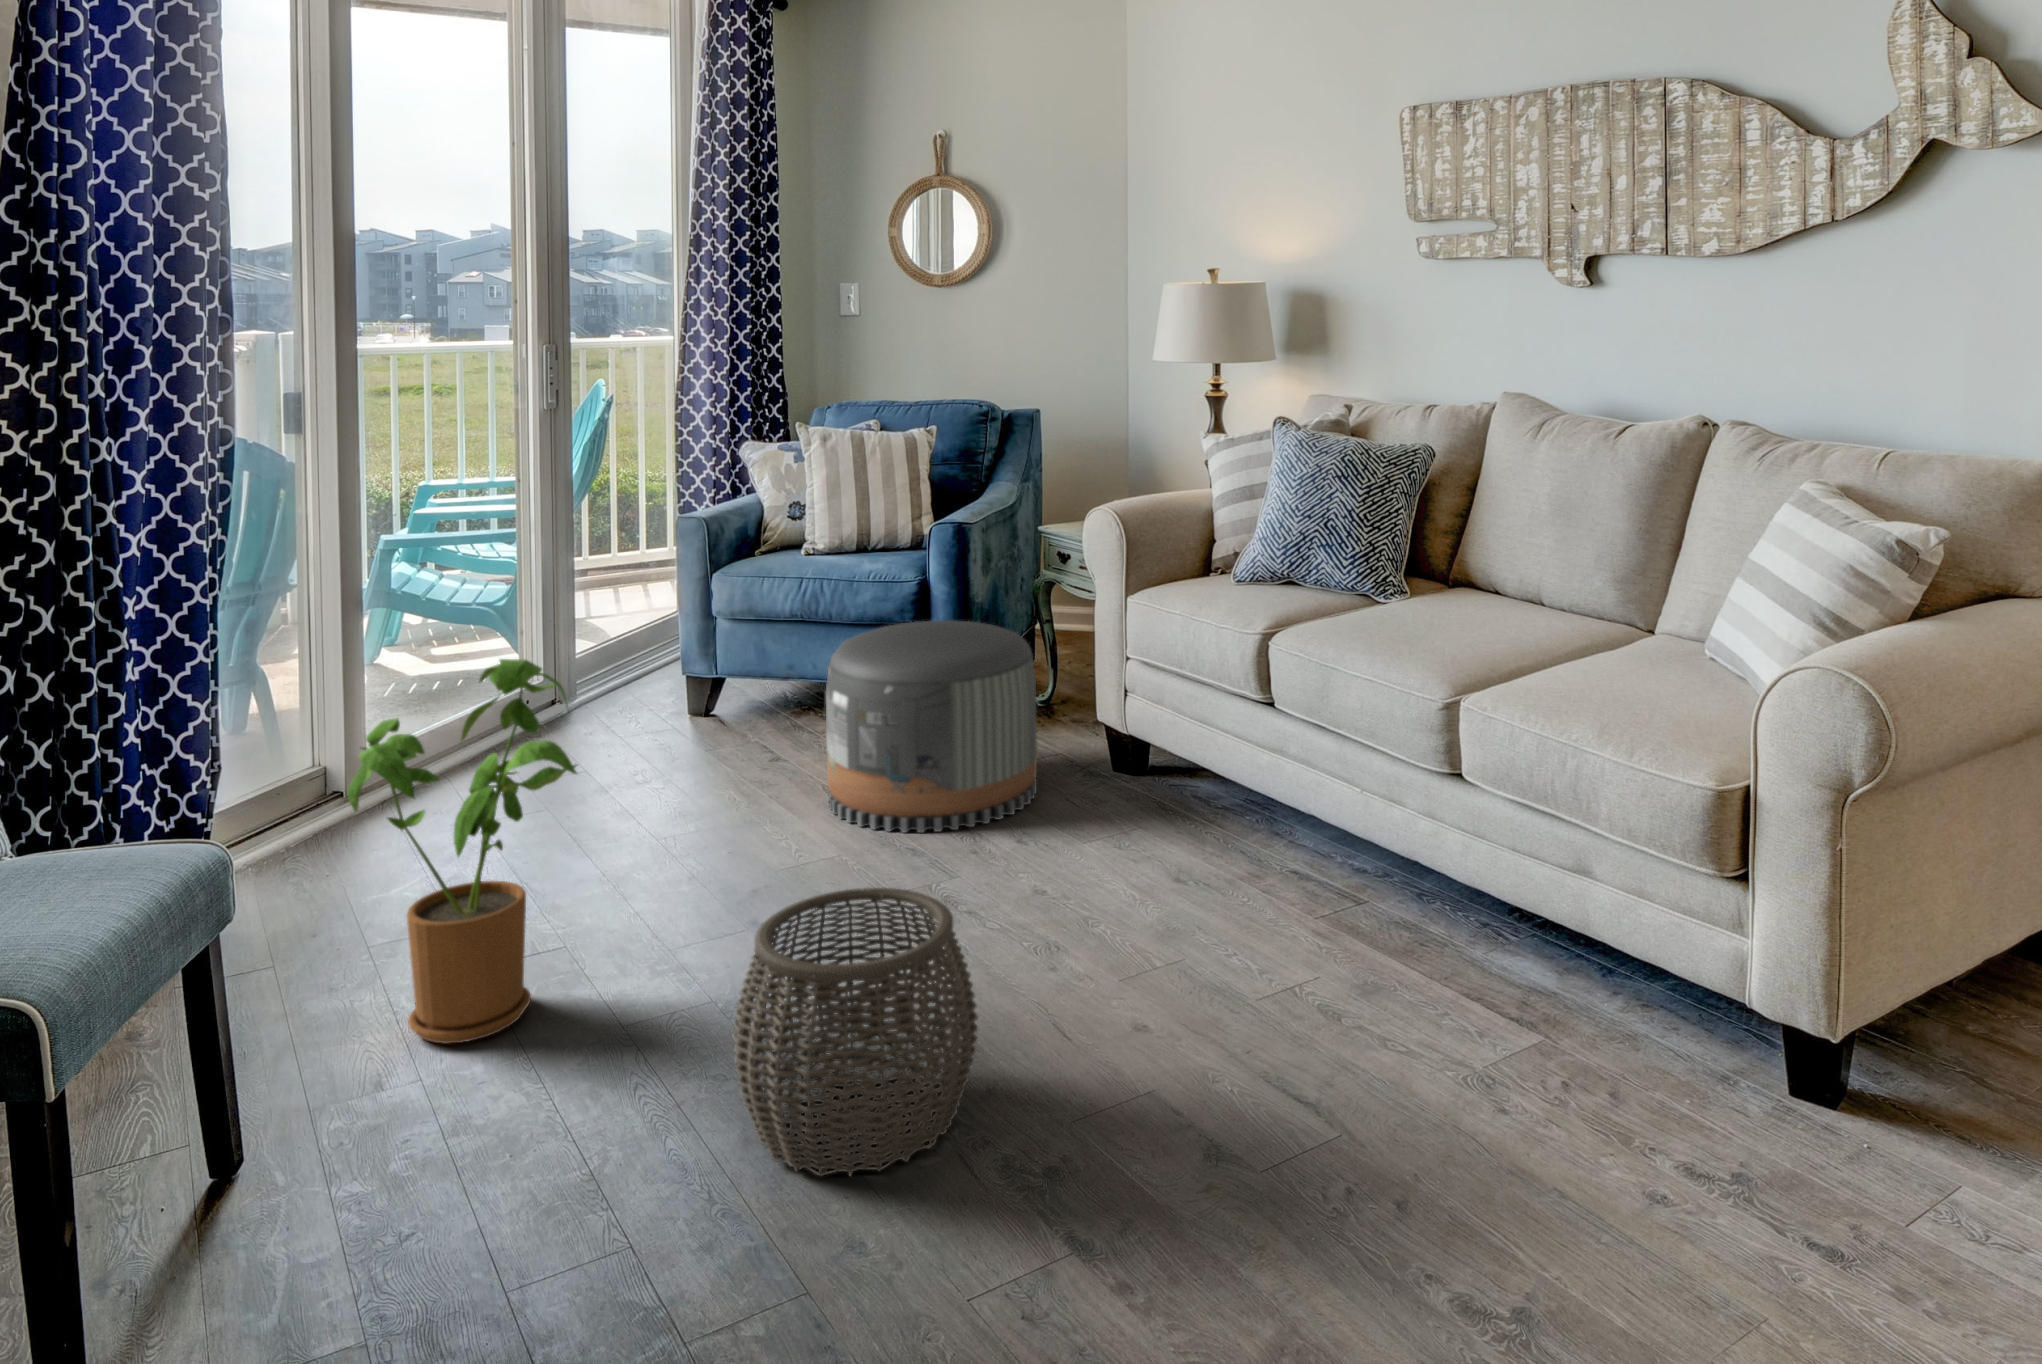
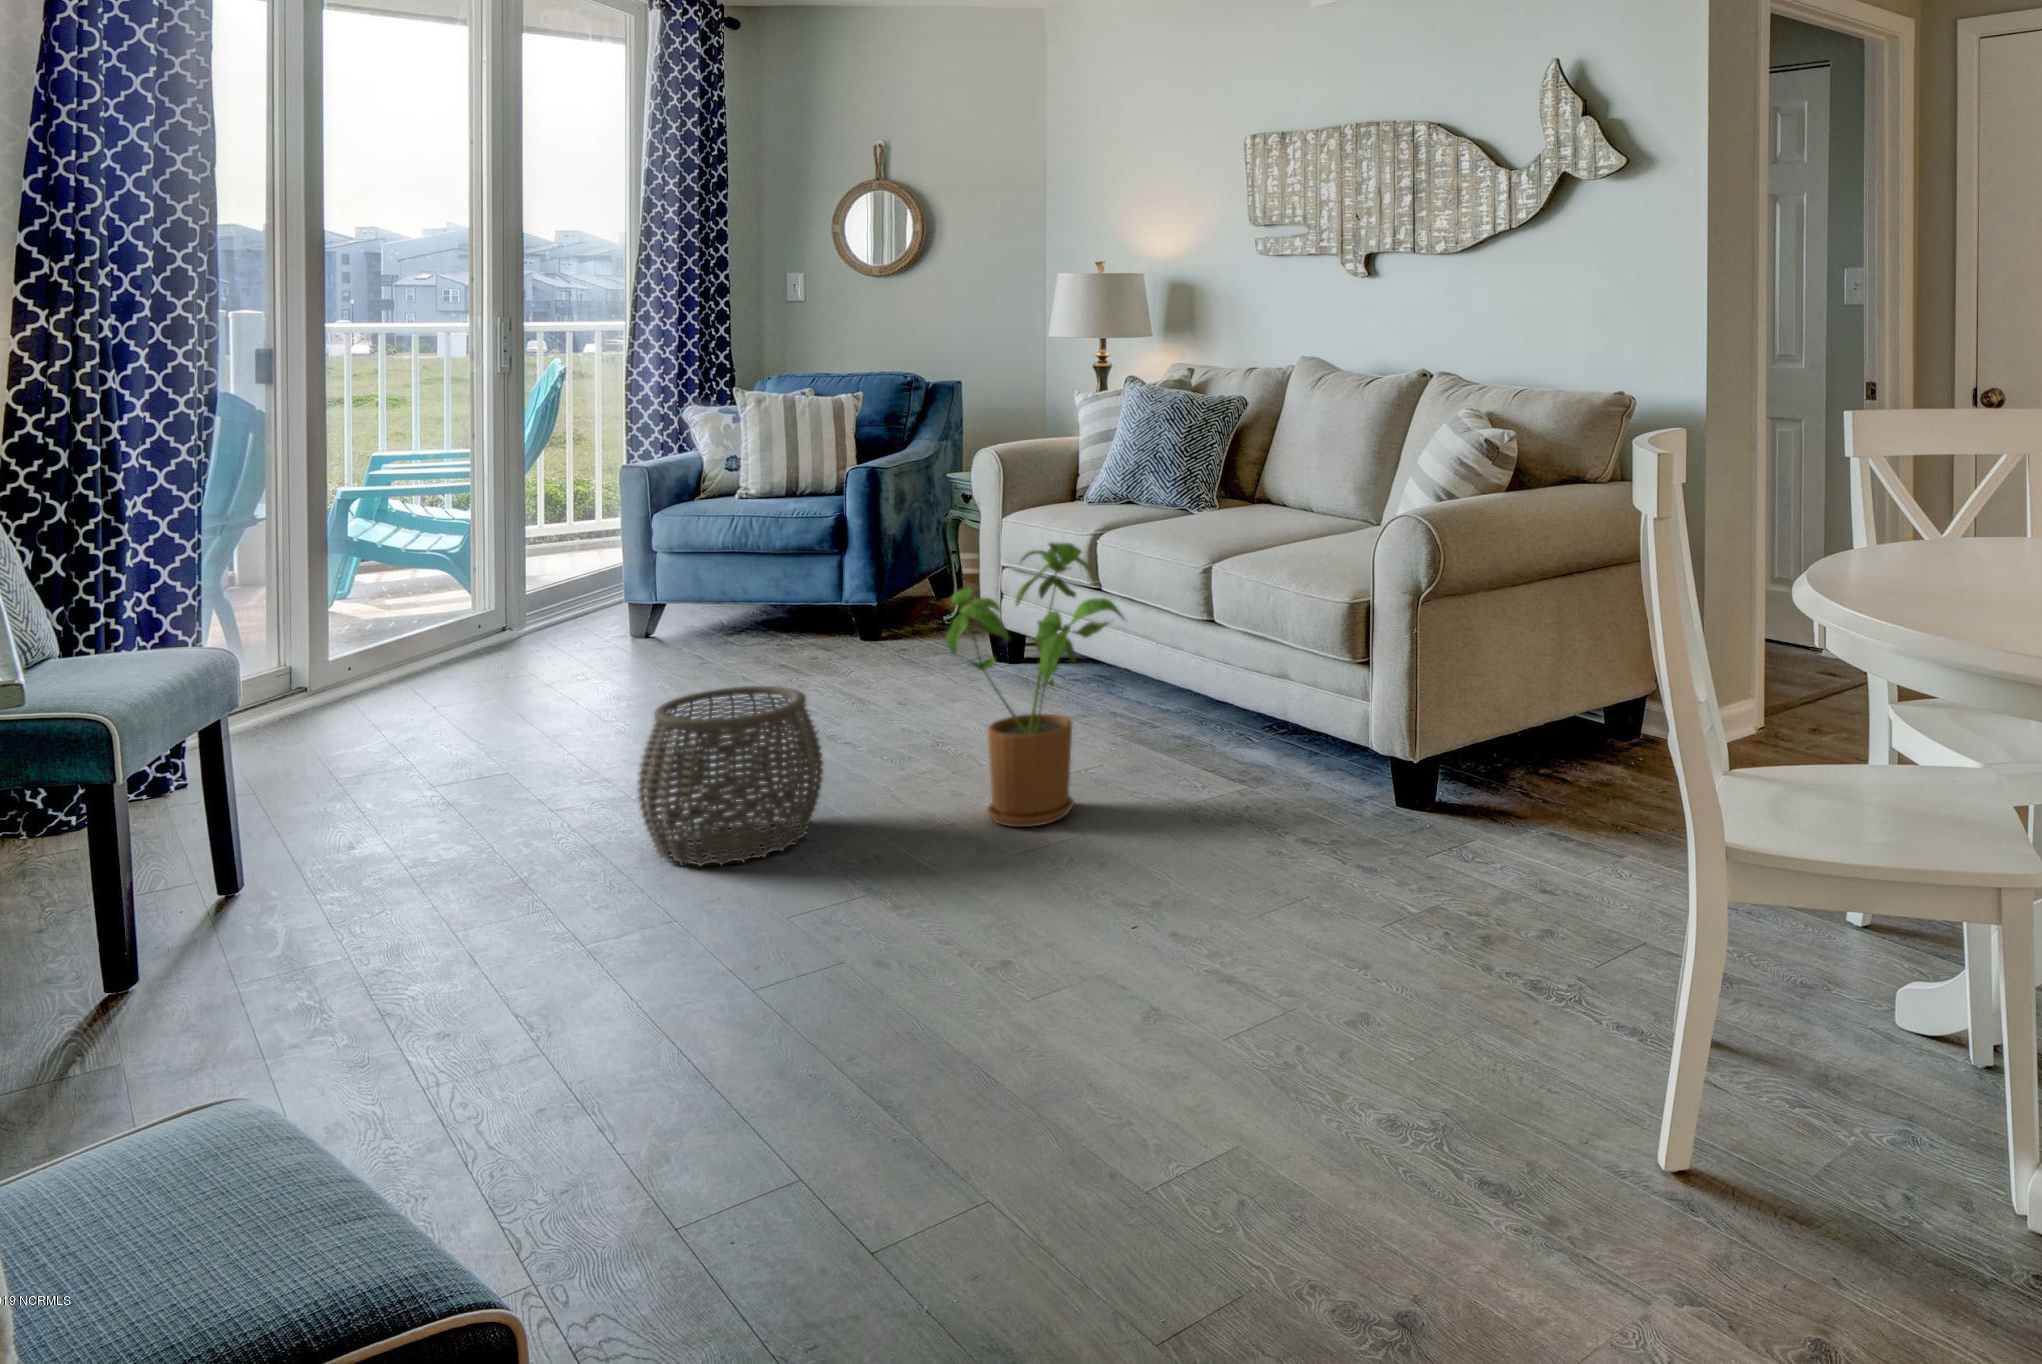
pouf: present [826,620,1037,833] -> none [745,541,927,701]
house plant: present [348,659,577,1044] -> present [946,542,1123,827]

